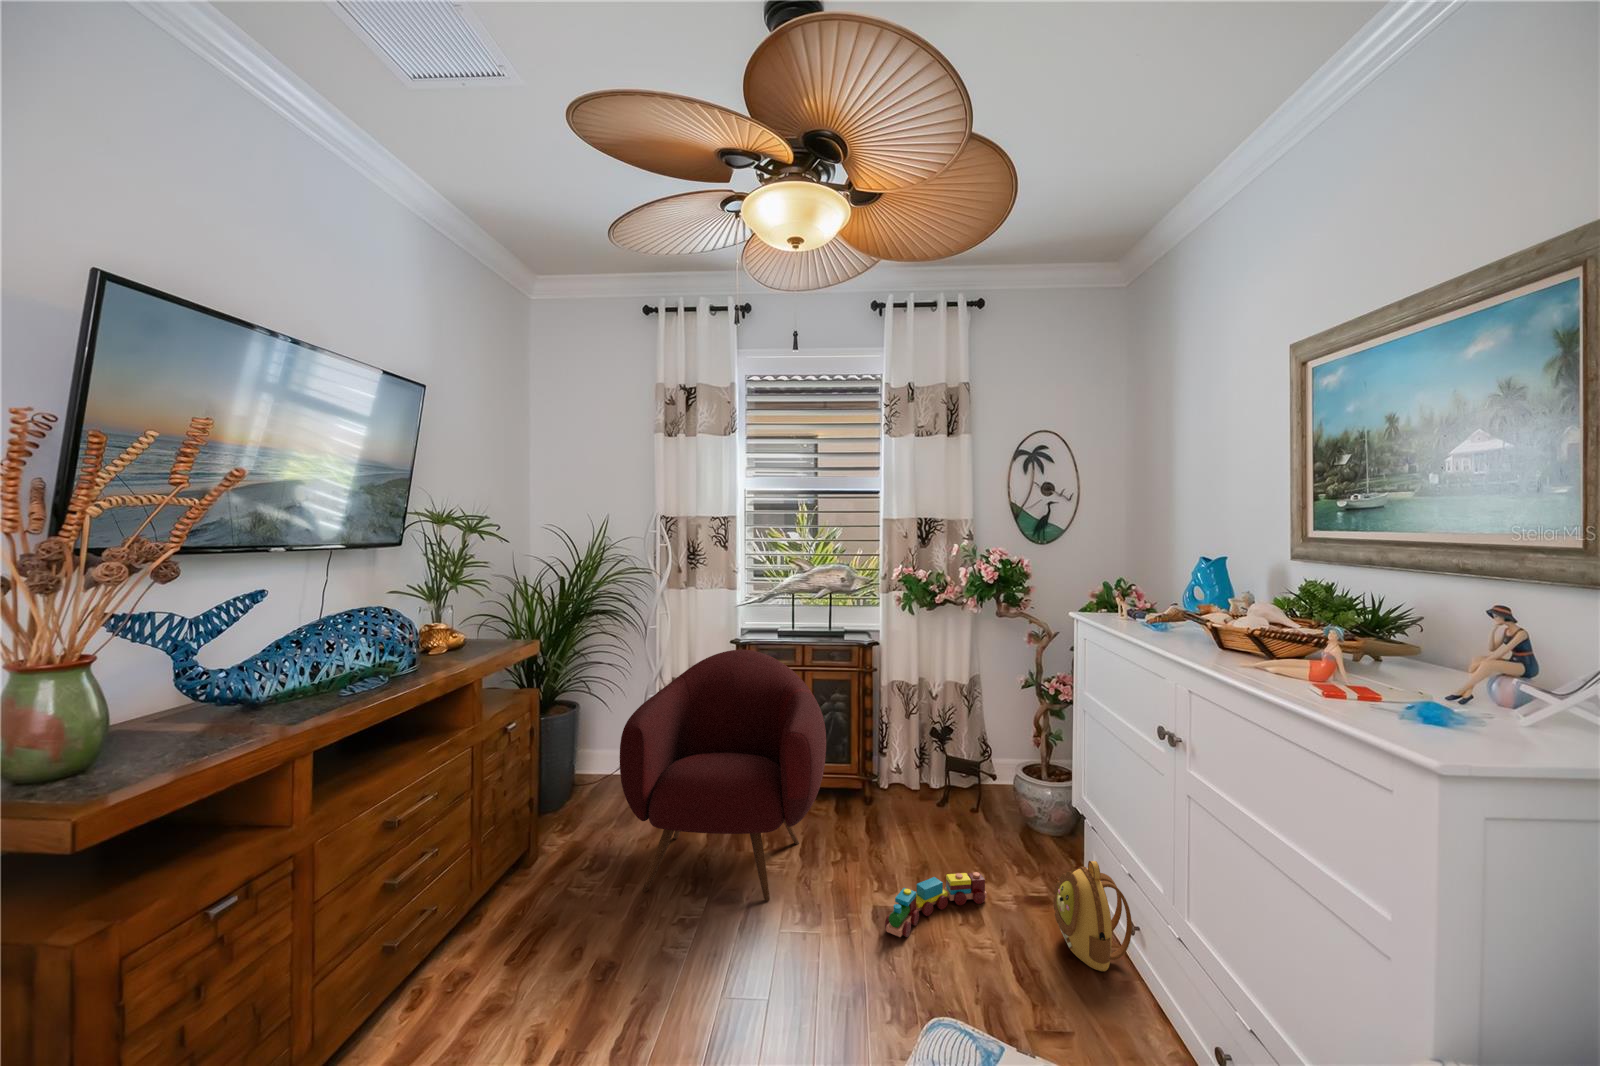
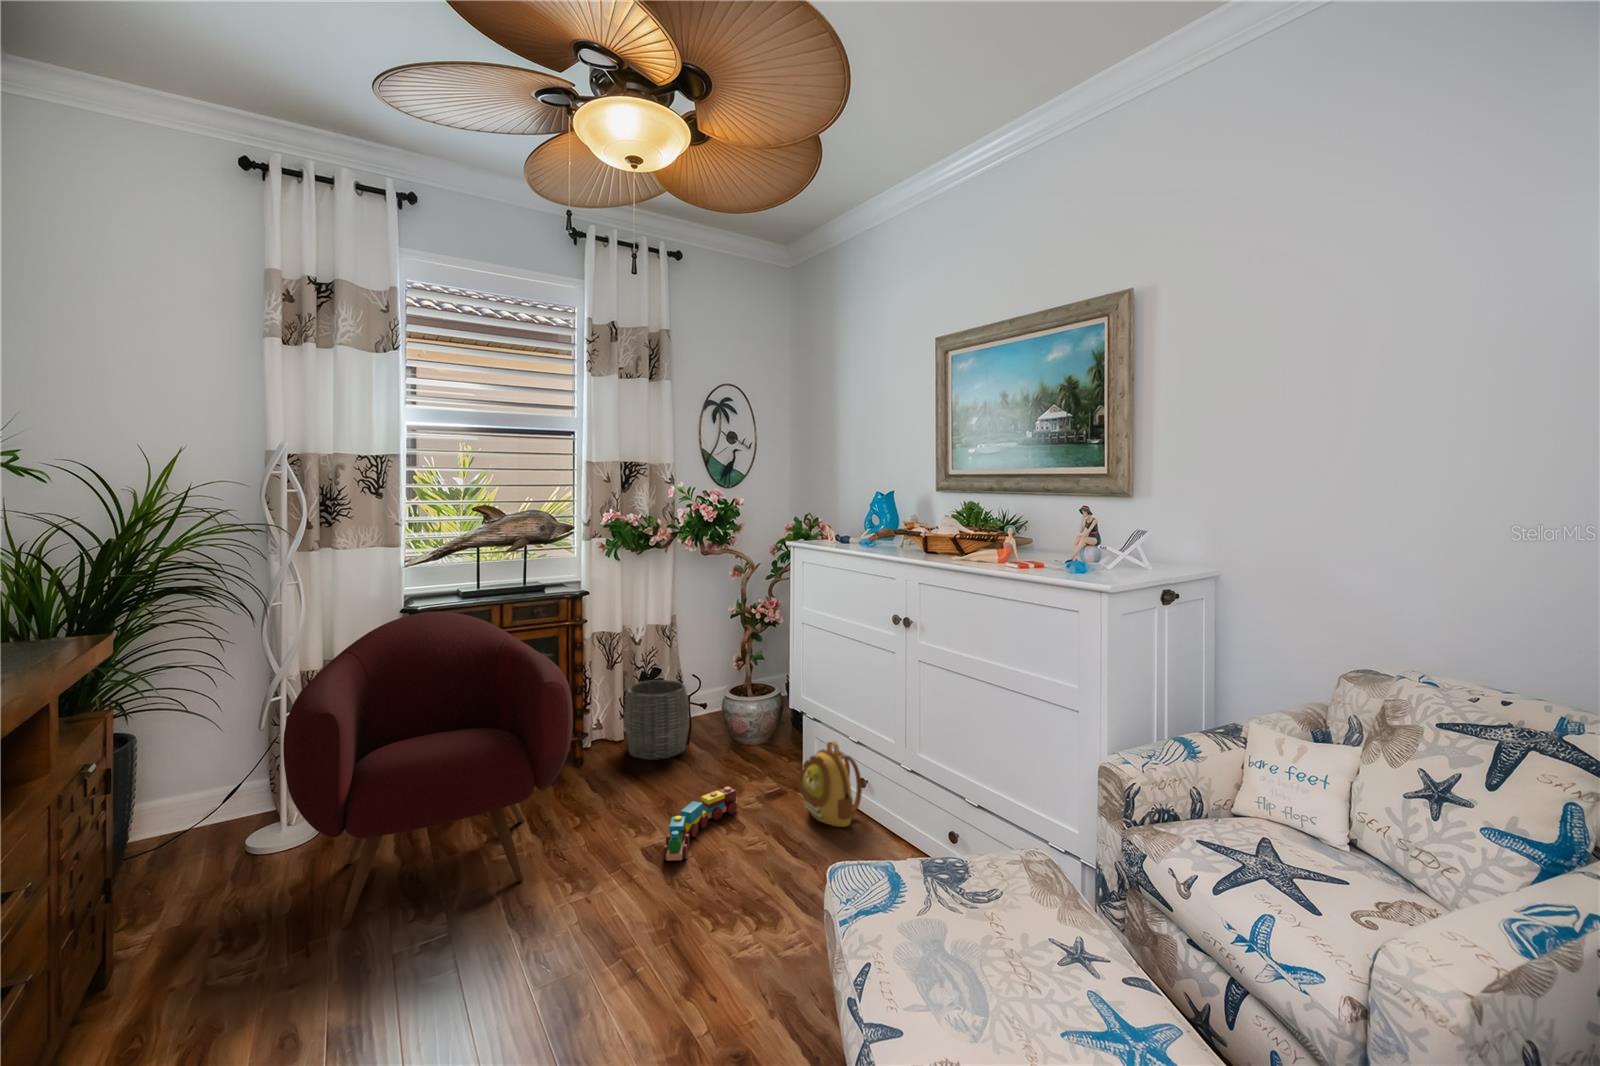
woven basket: none [912,734,976,817] -> present [624,680,689,760]

